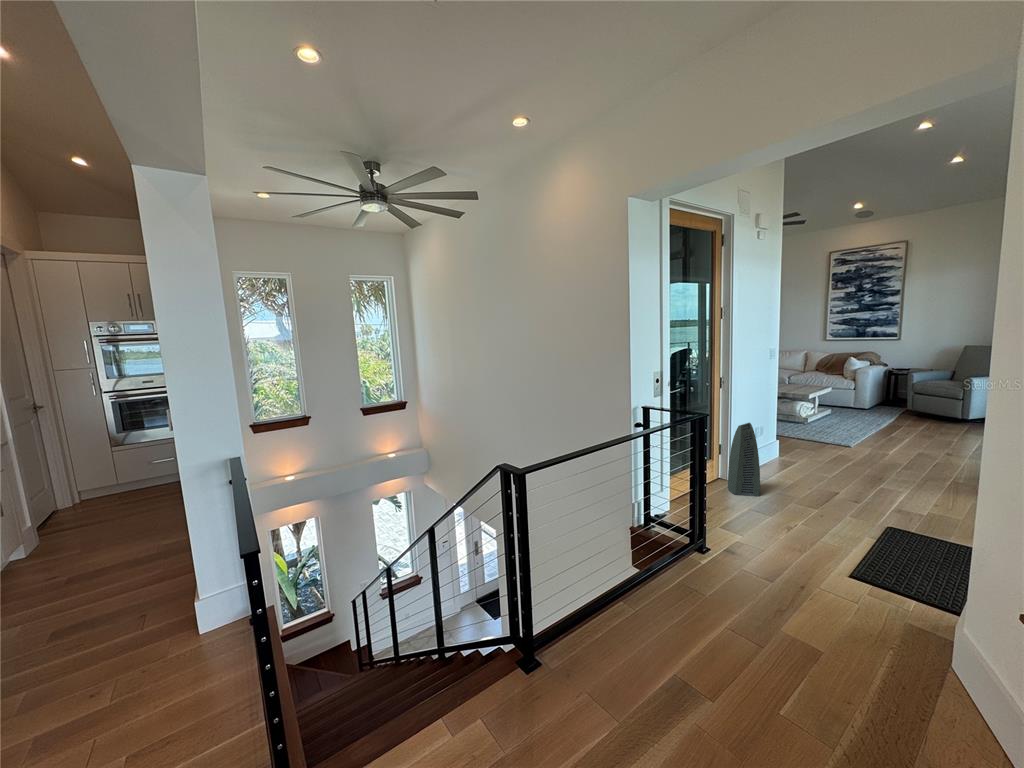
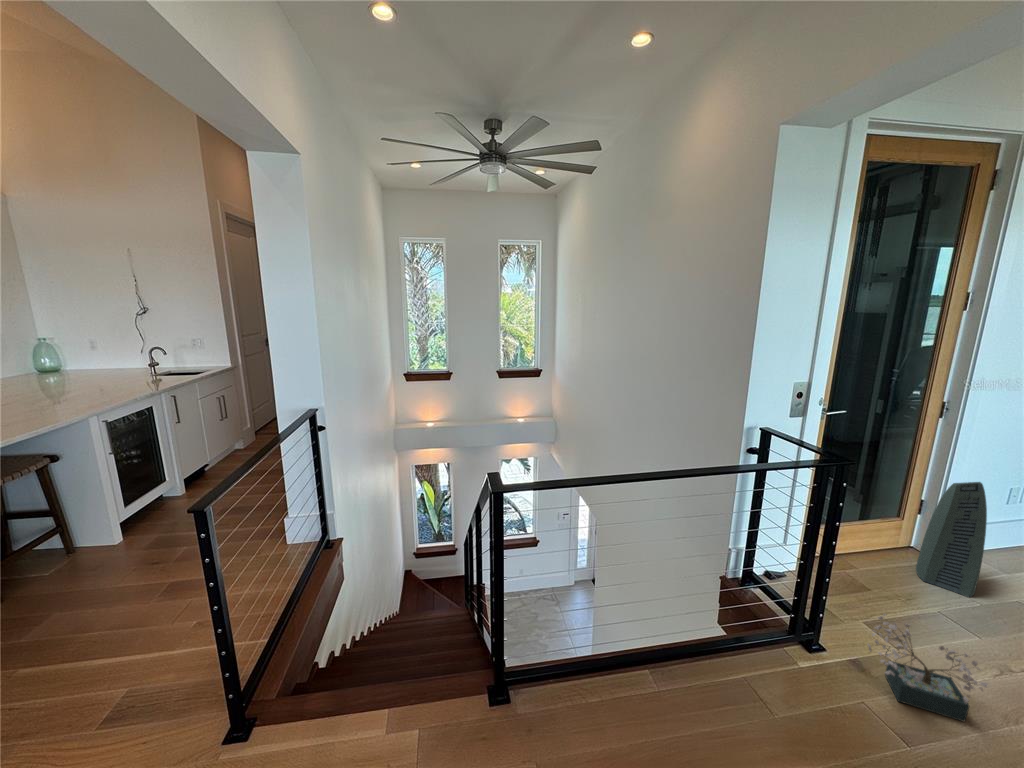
decorative plant: none [735,509,794,562] -> present [867,614,987,722]

